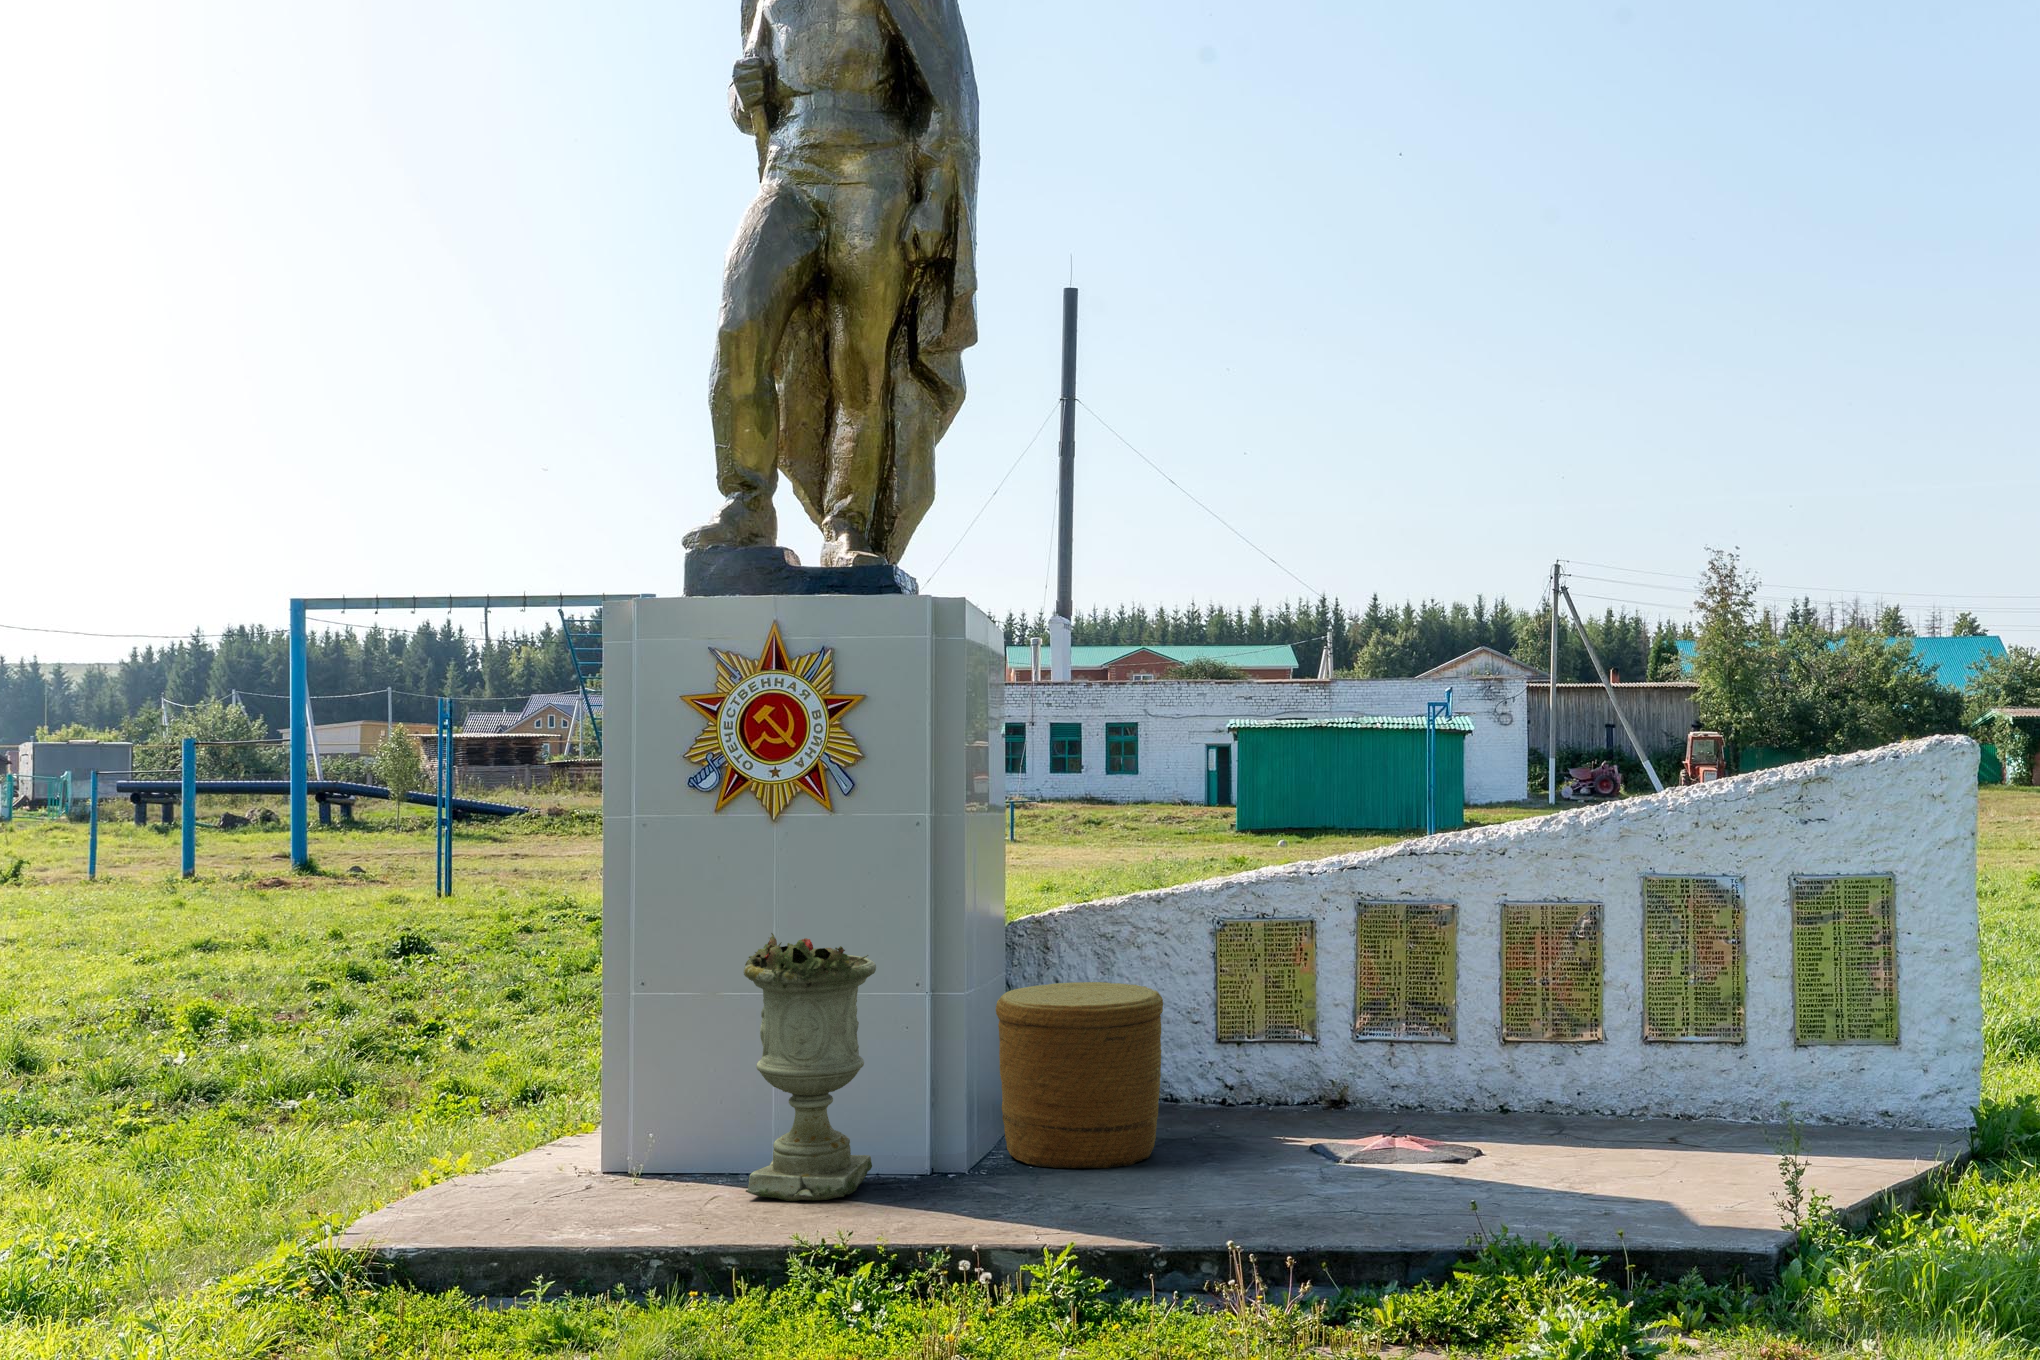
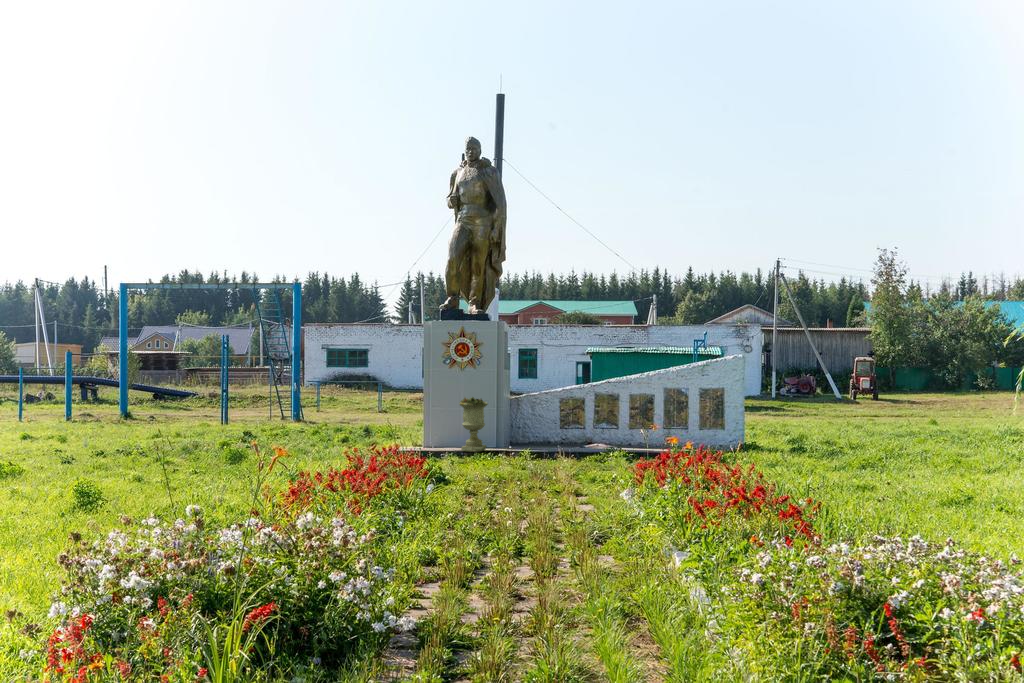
woven basket: present [996,982,1163,1168] -> none [512,411,550,450]

